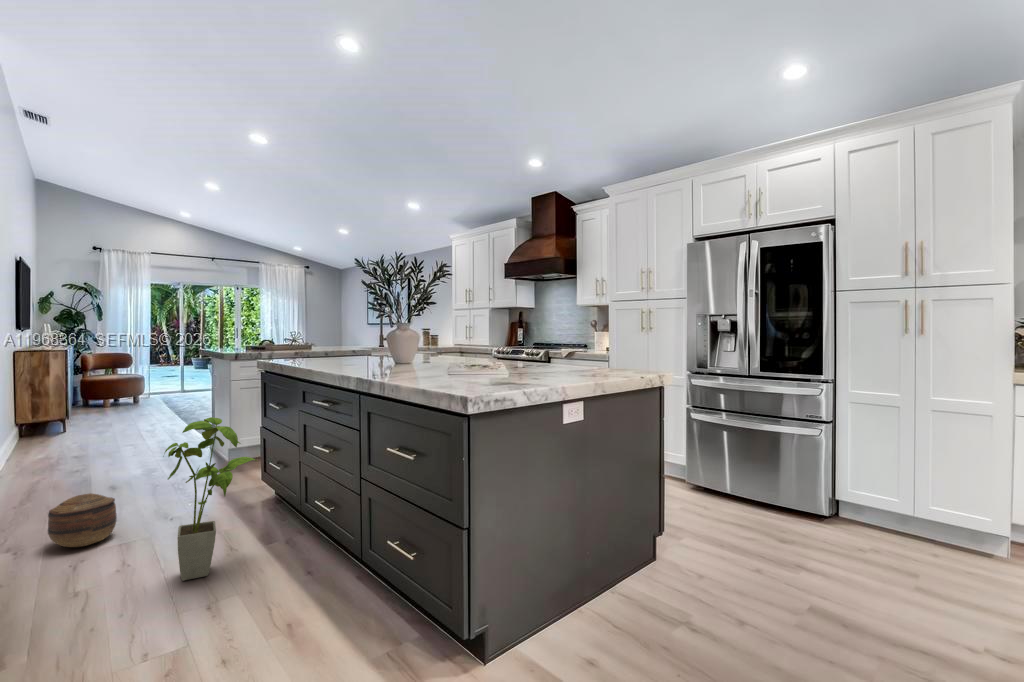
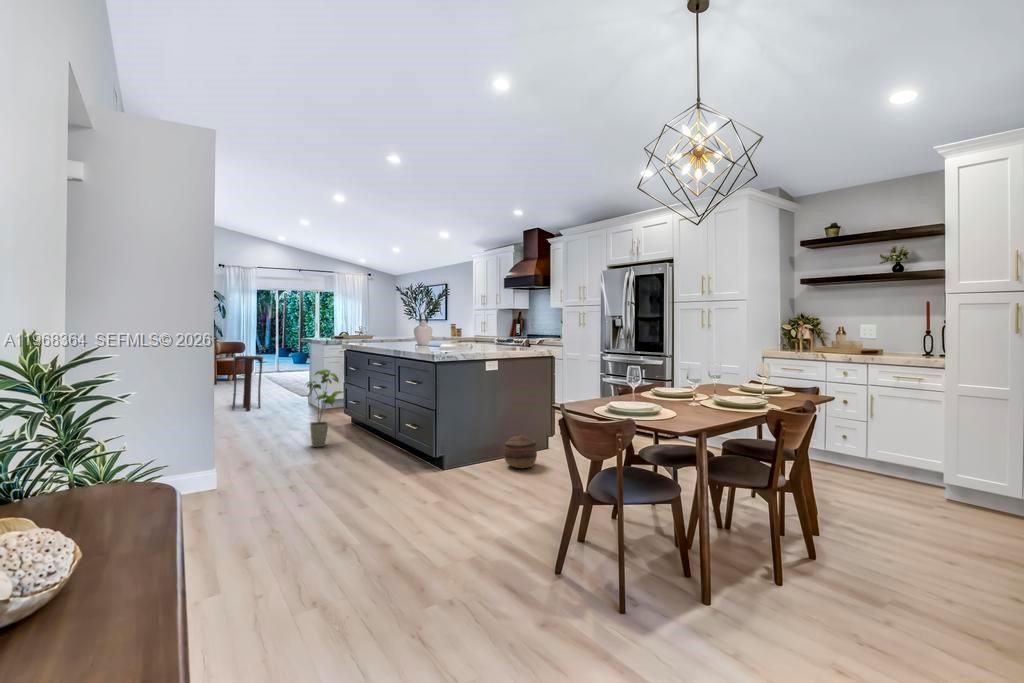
stool: none [70,379,129,471] -> present [232,356,263,411]
basket: present [48,493,117,547] -> present [504,435,537,468]

